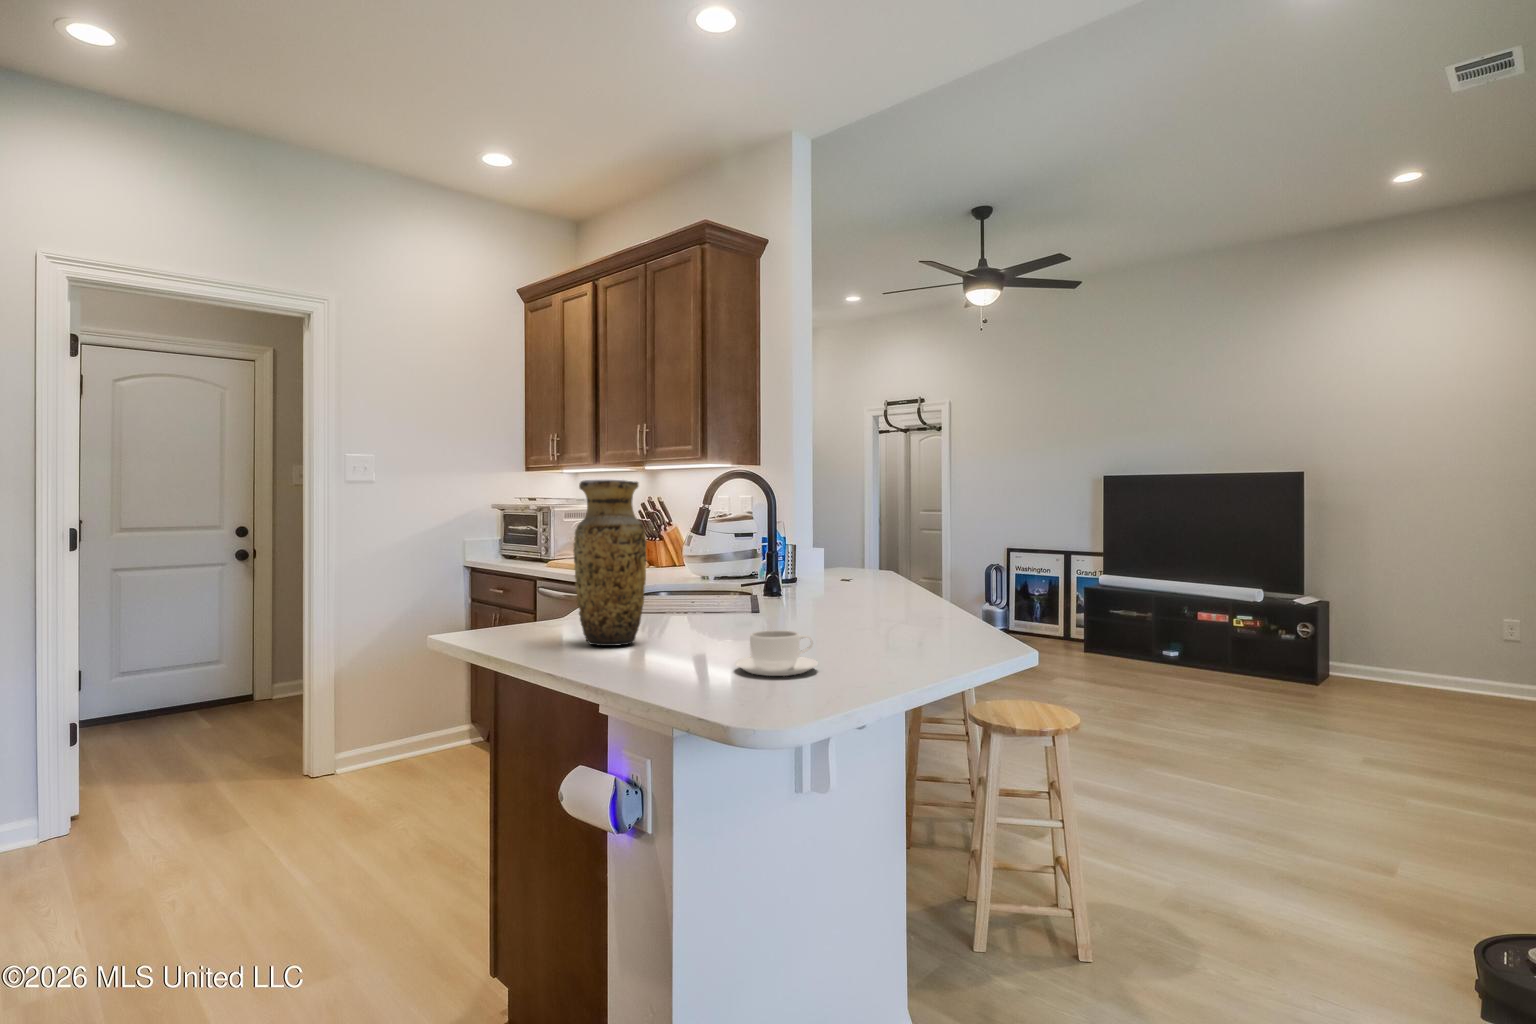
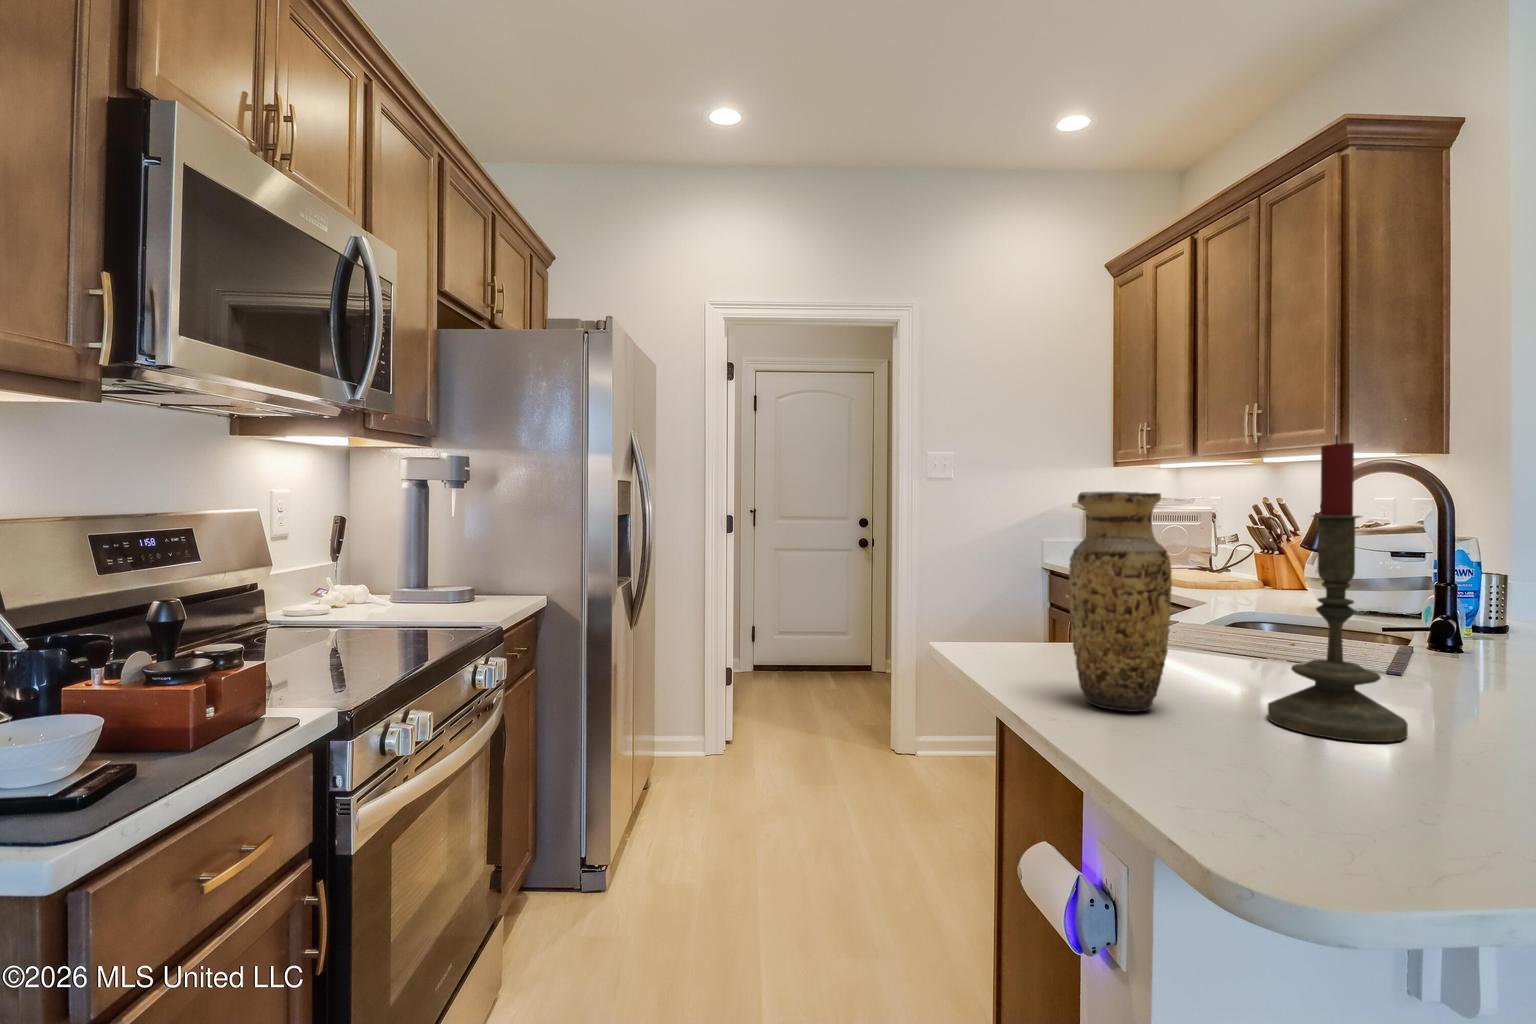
candle: none [703,445,778,641] -> present [1268,435,1408,742]
coffee cup: present [735,630,818,676] -> none [1278,741,1454,834]

